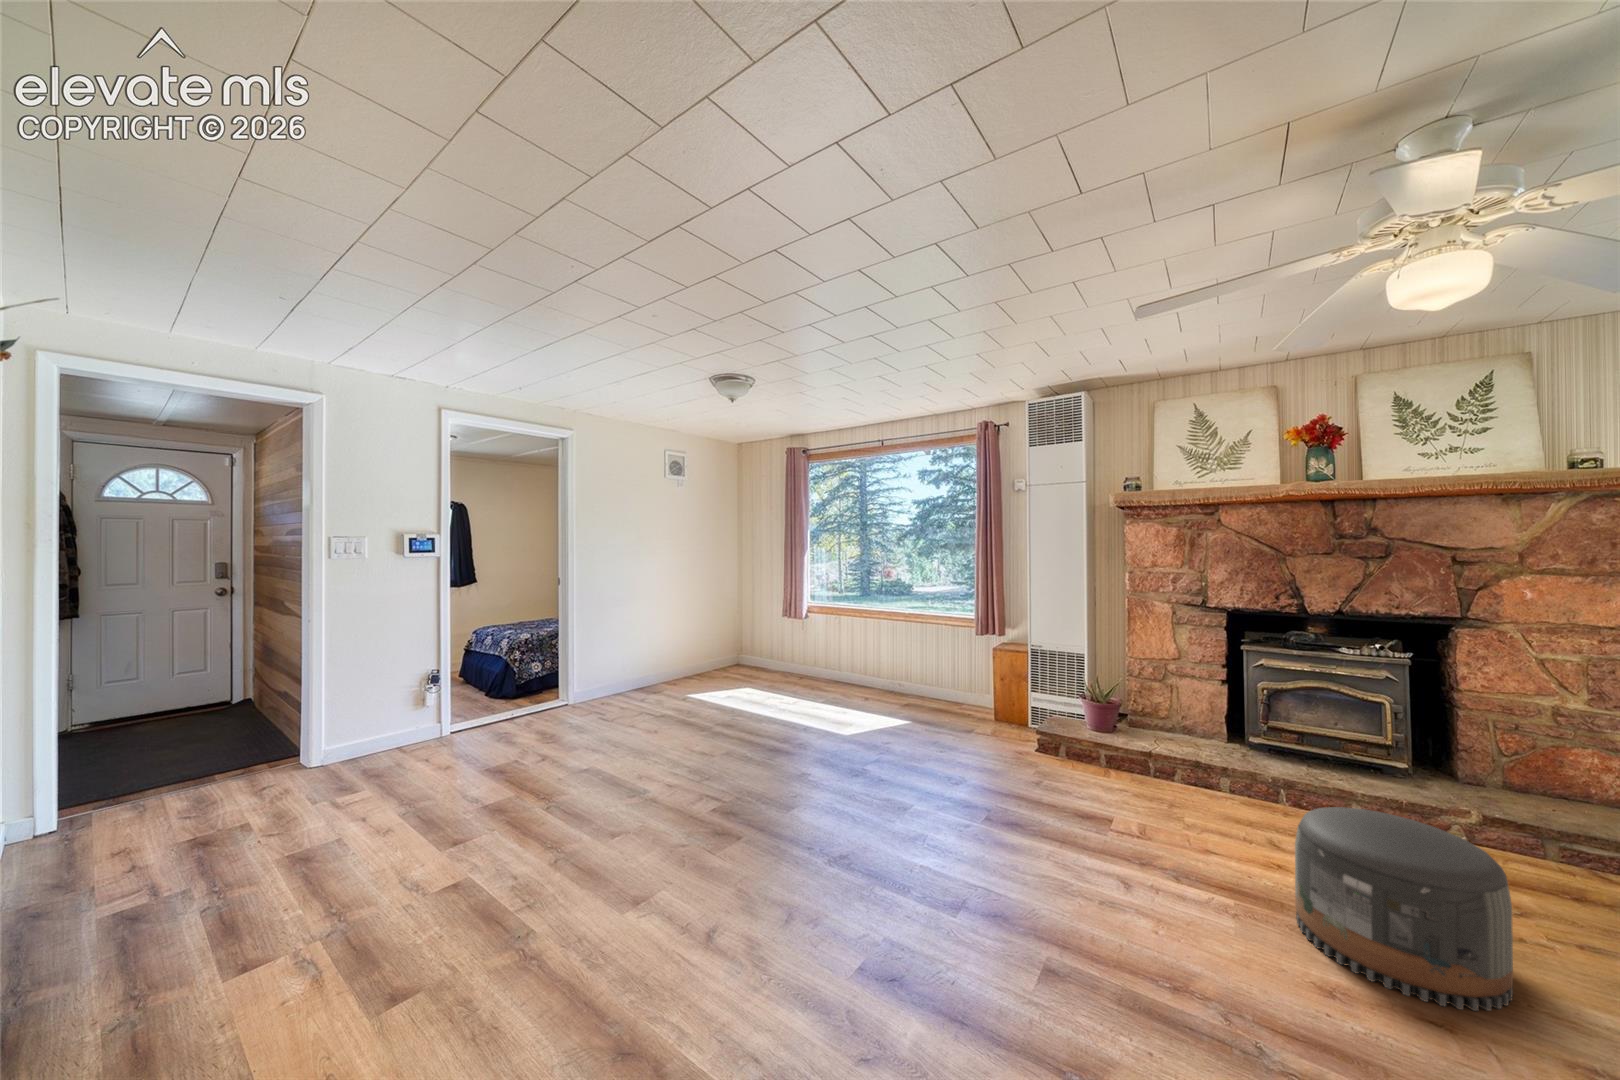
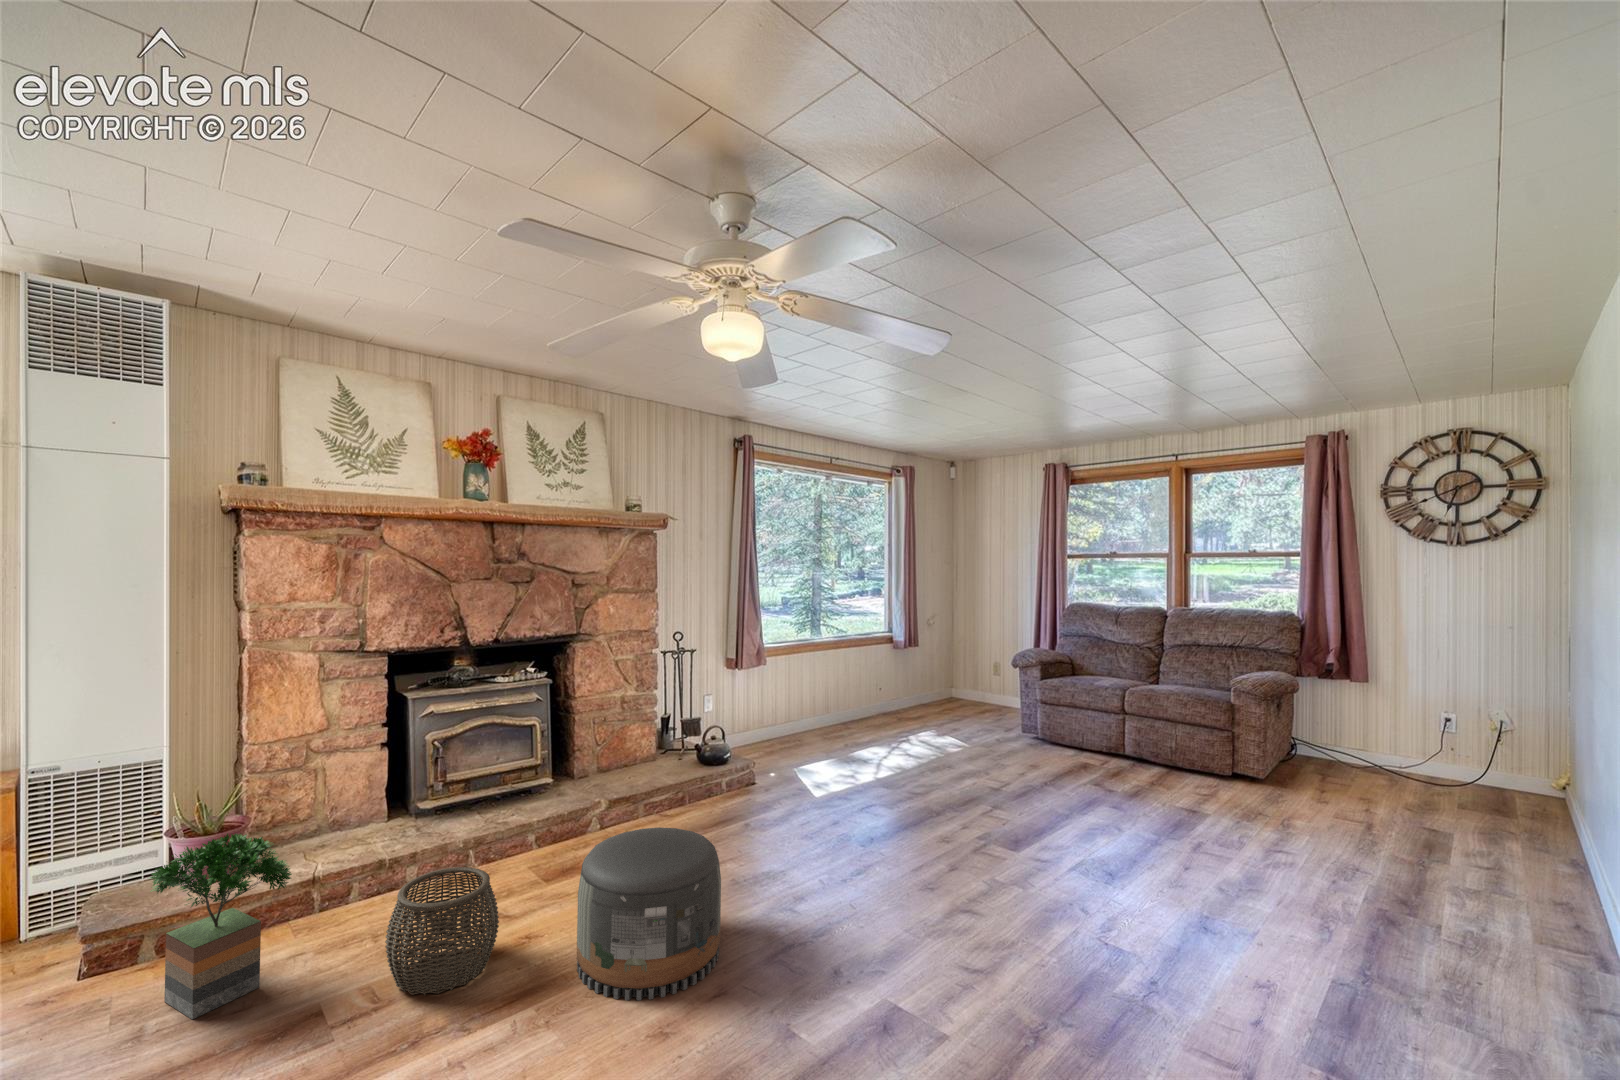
potted tree: none [1043,694,1111,794] -> present [150,834,292,1019]
woven basket: none [1150,767,1244,862] -> present [385,867,499,995]

